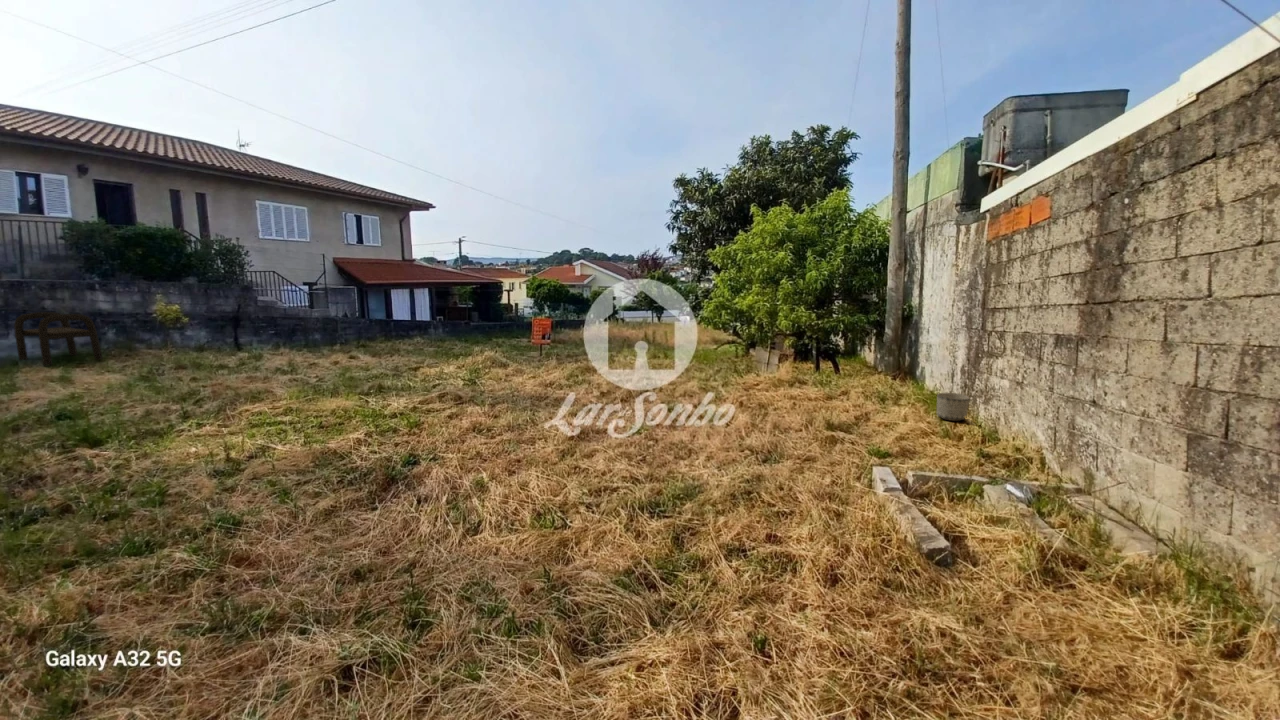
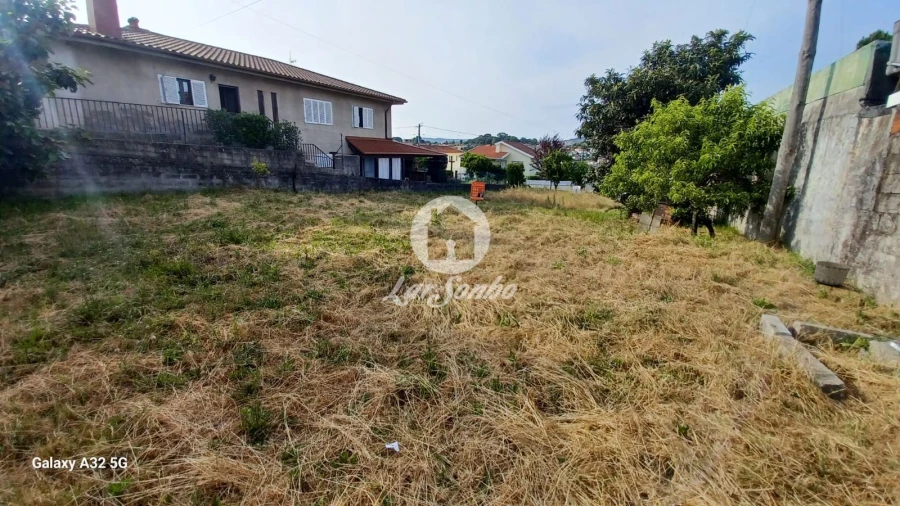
bench: present [14,312,103,365] -> none [187,164,229,196]

